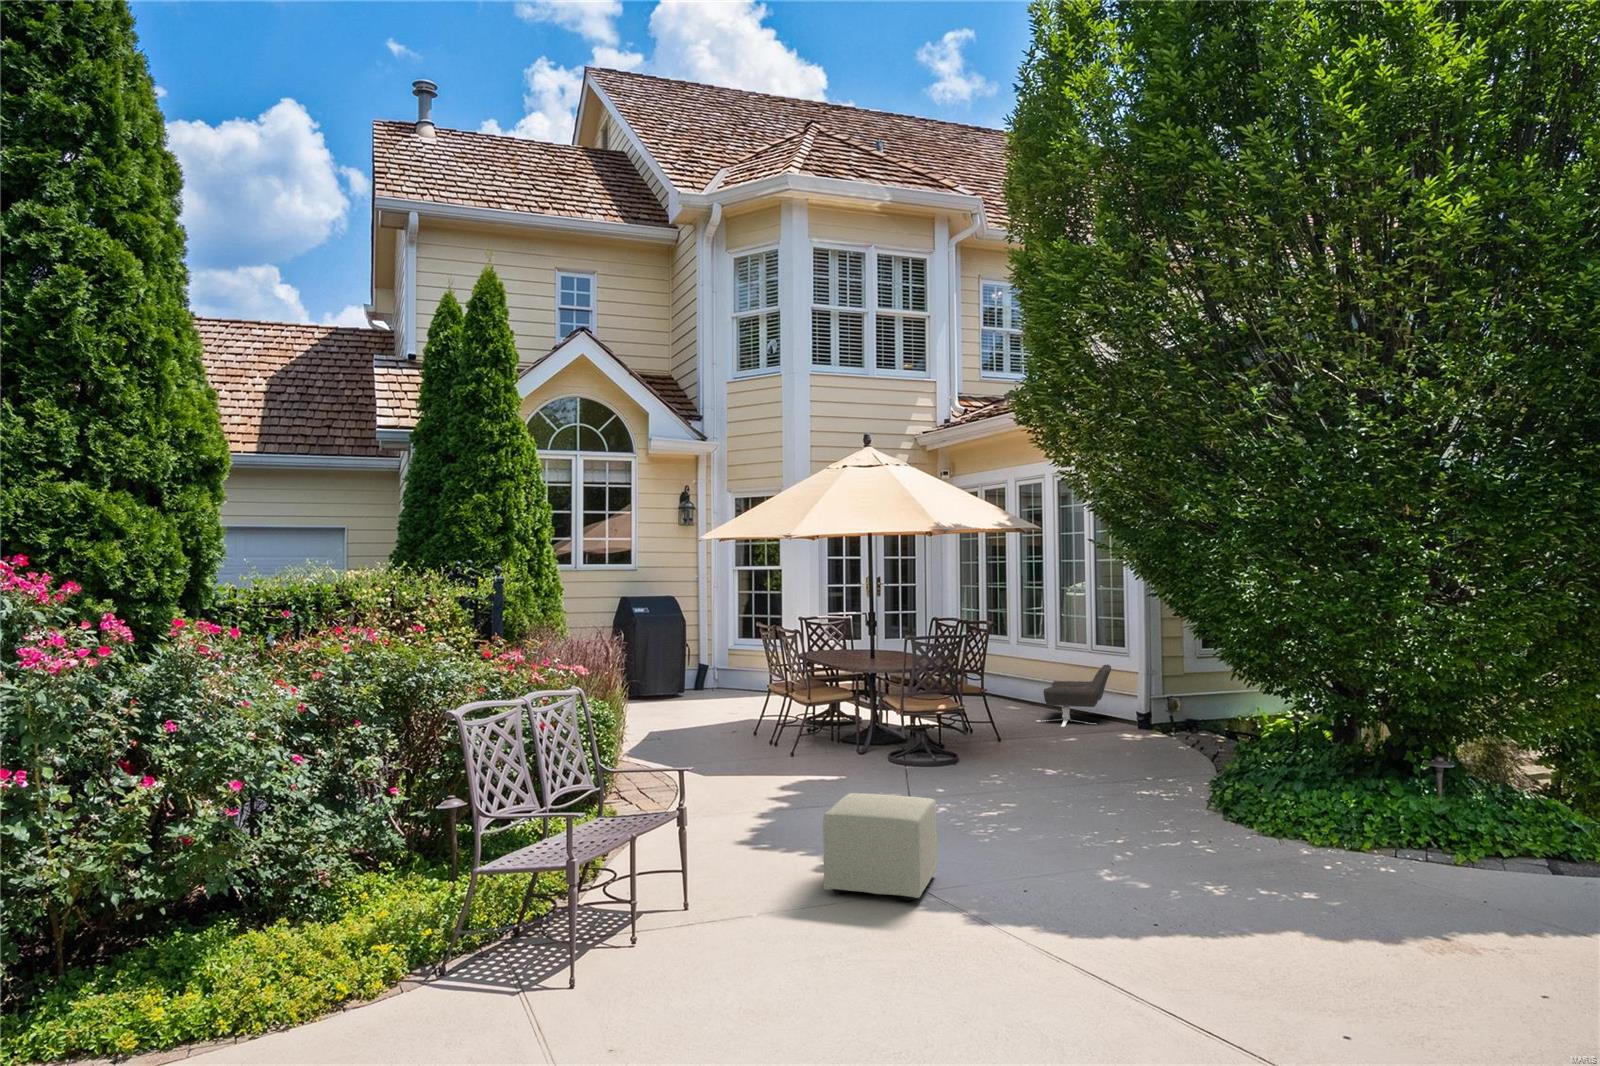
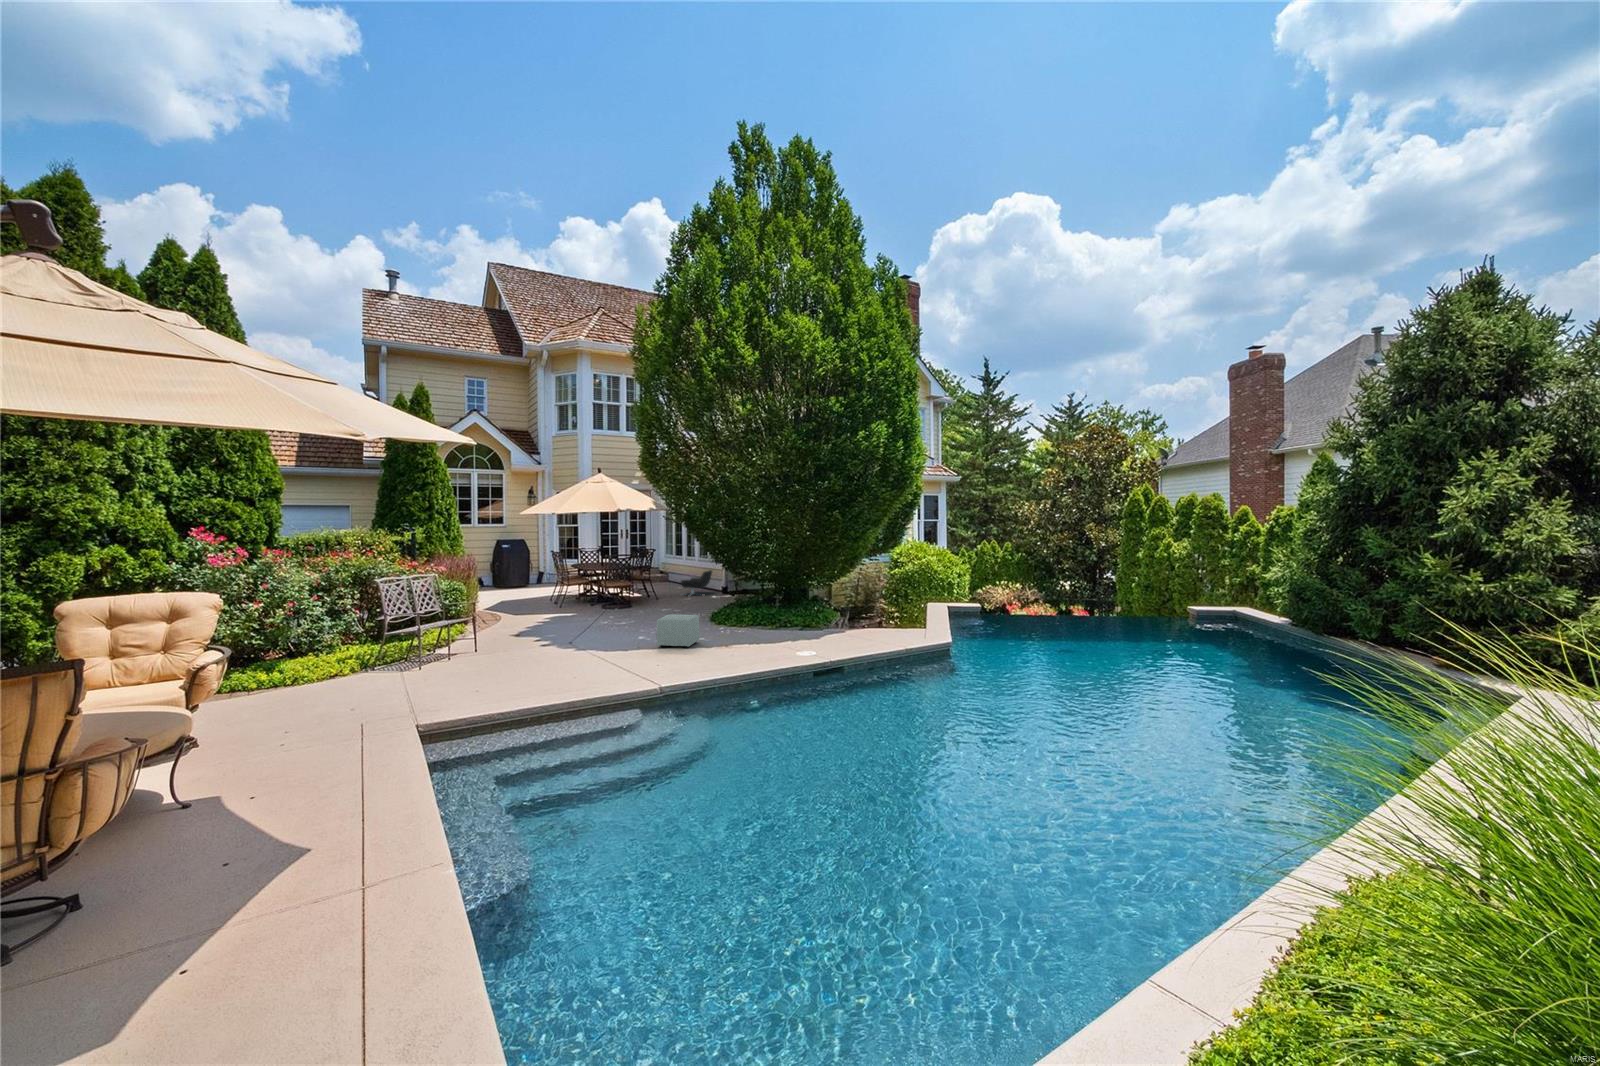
ottoman: present [823,793,937,901] -> present [657,614,699,648]

